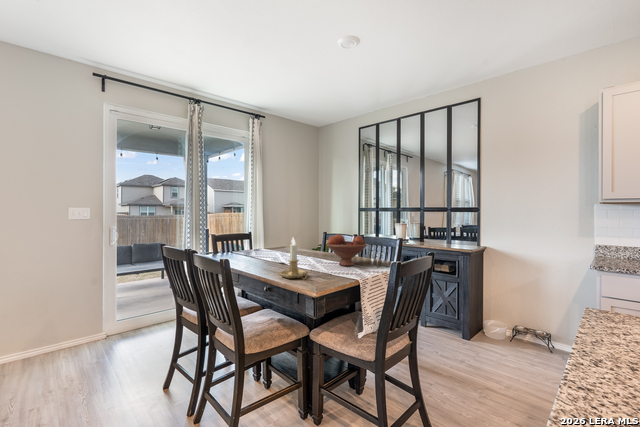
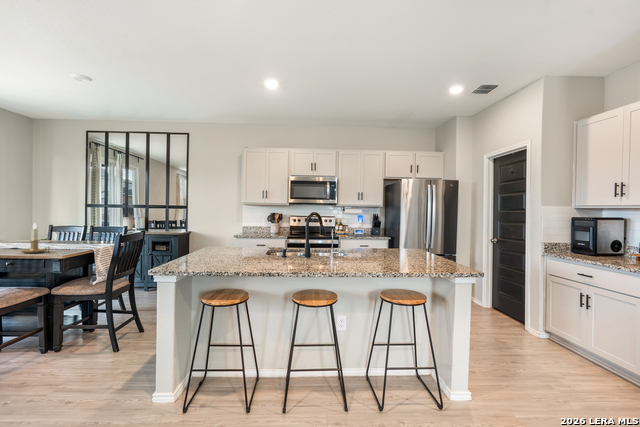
fruit bowl: present [327,234,367,266] -> none [61,223,98,246]

